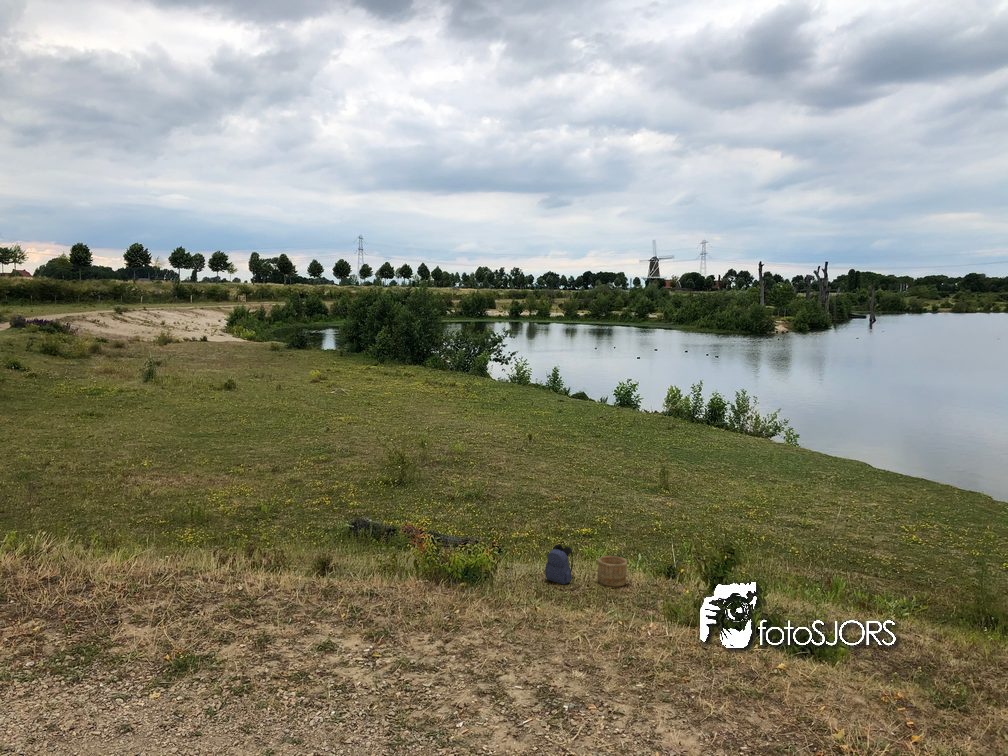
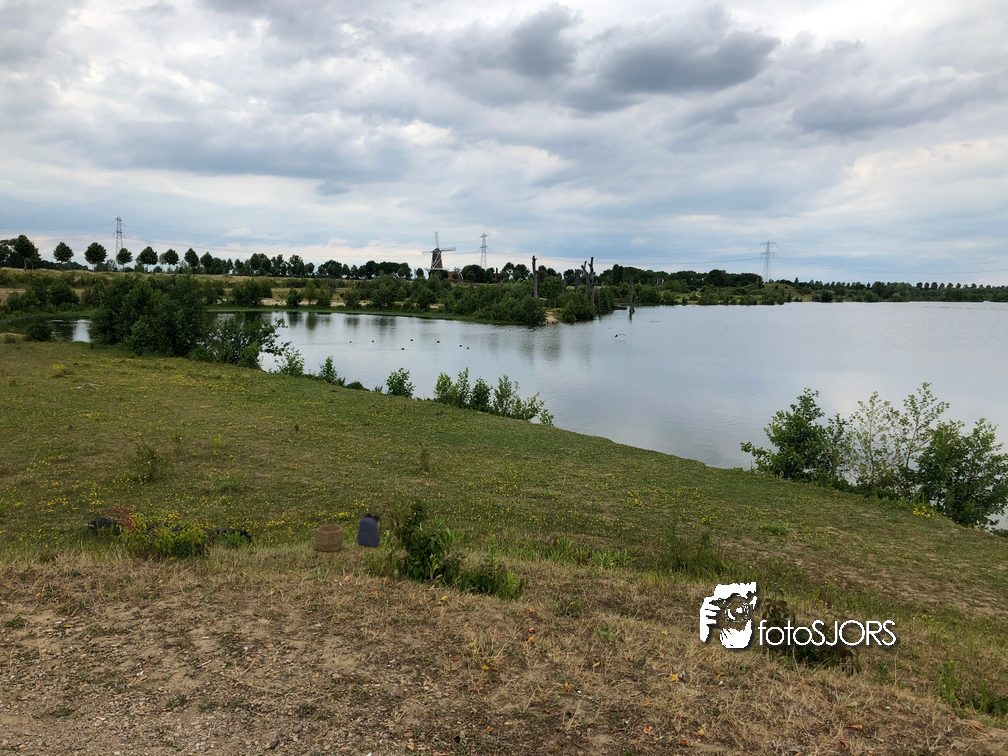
backpack: present [545,544,573,584] -> present [357,513,381,547]

